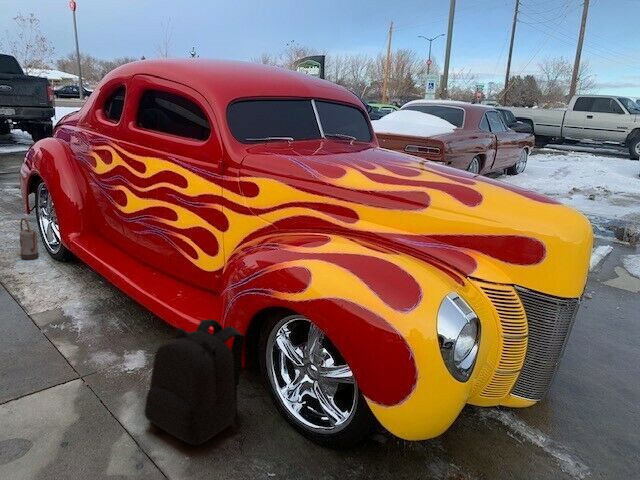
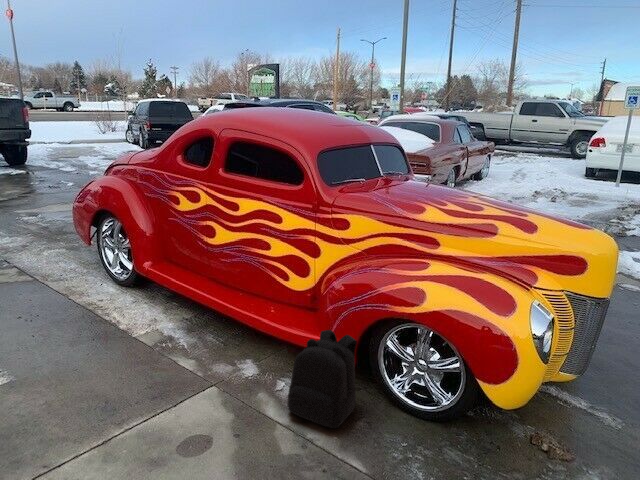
watering can: present [19,218,39,260] -> none [94,250,113,287]

